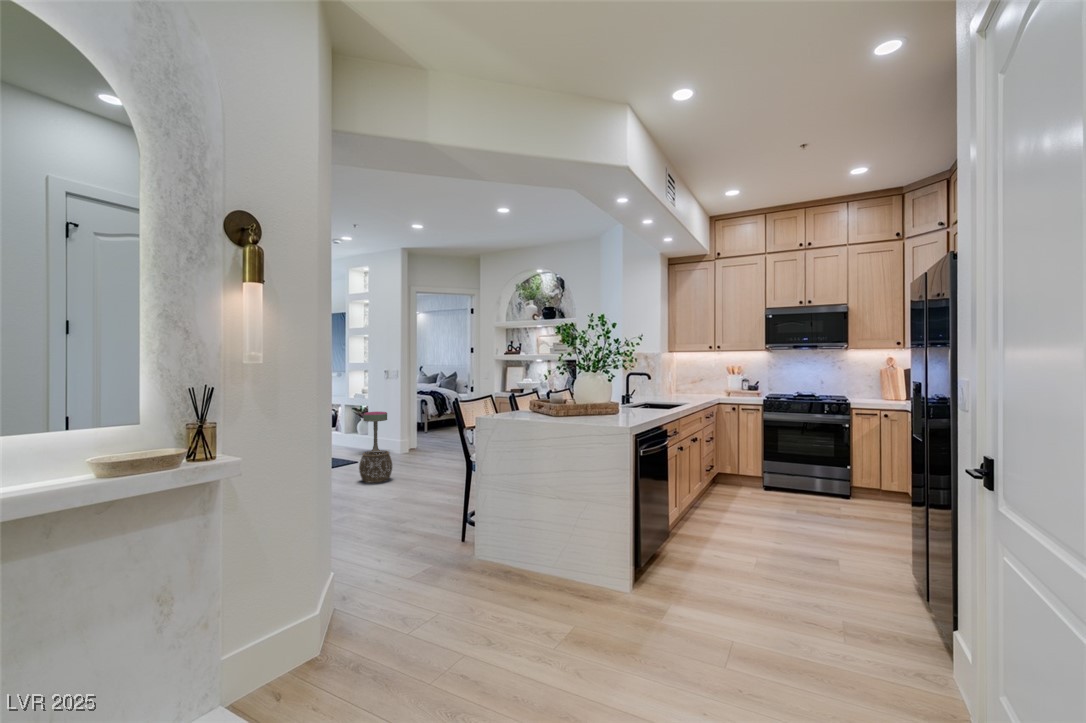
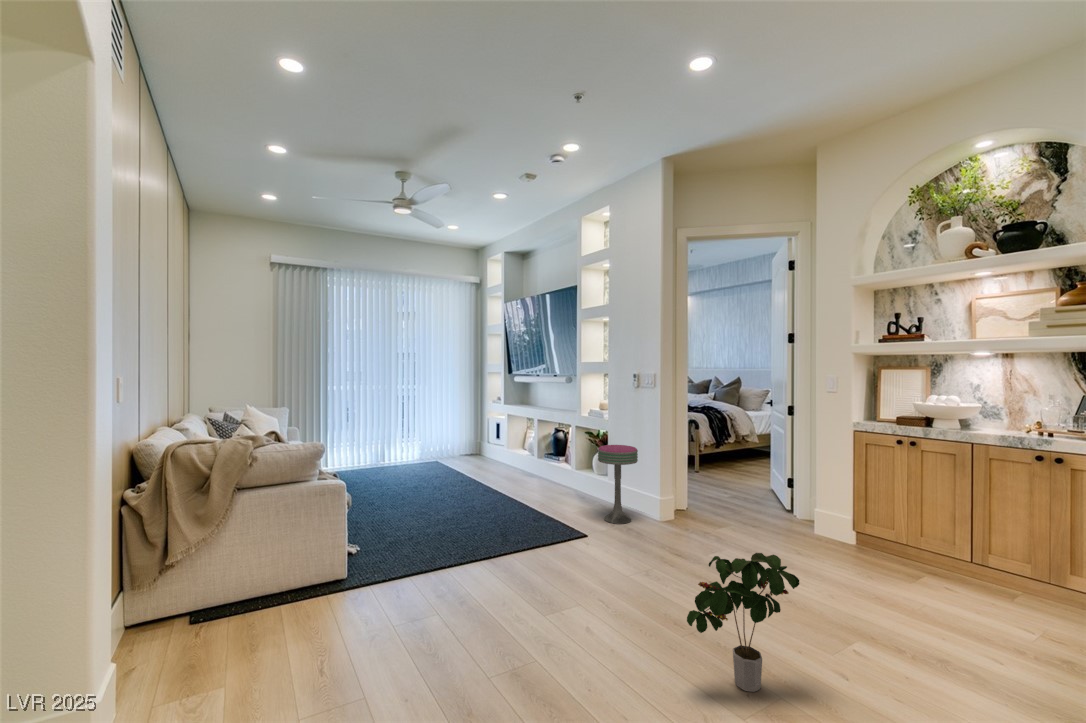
potted plant: none [407,435,448,483] -> present [687,553,799,692]
woven basket: present [359,451,392,483] -> none [575,554,649,644]

